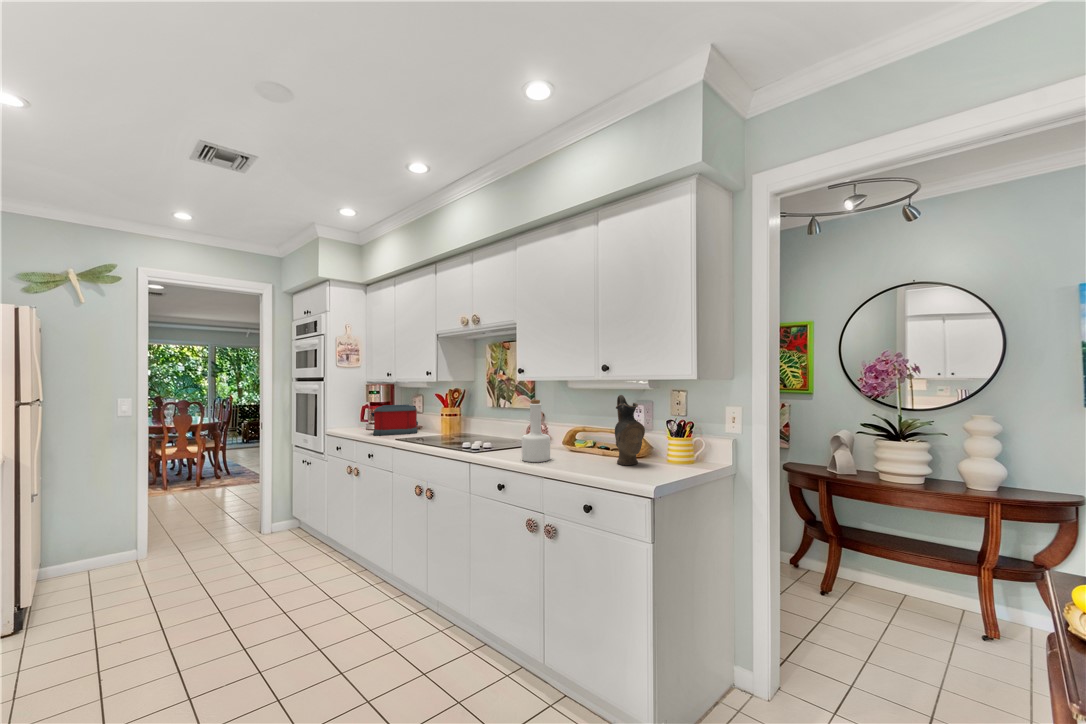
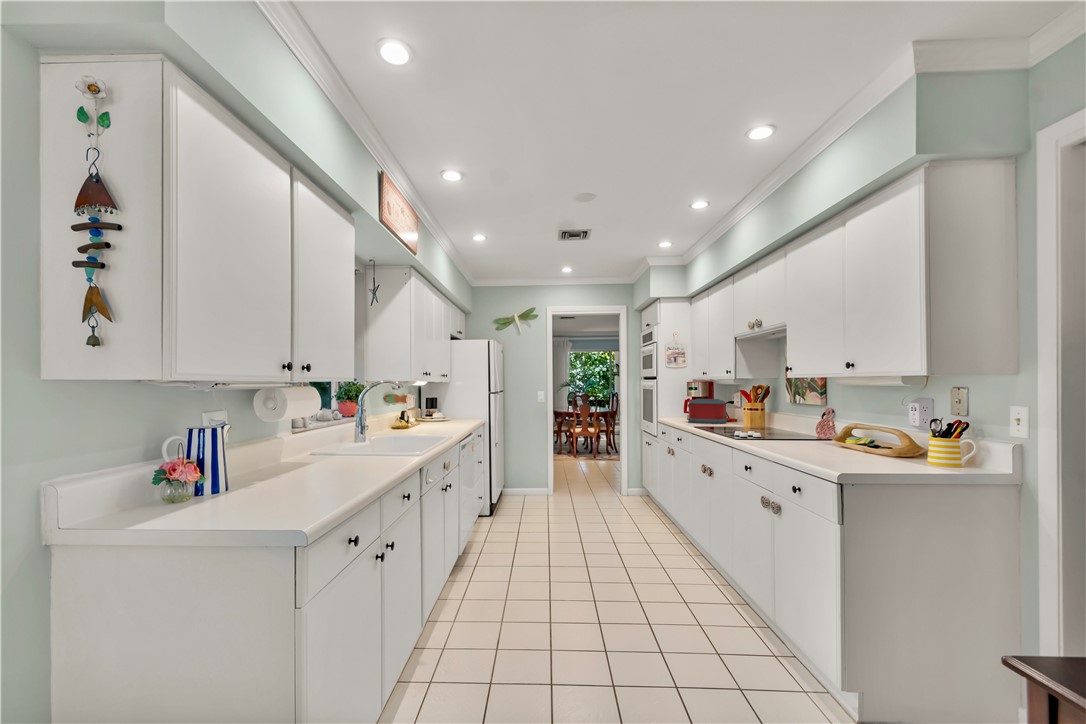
ceramic pitcher: present [615,395,645,465] -> none [862,390,896,458]
bottle: present [522,400,550,462] -> none [776,393,805,448]

